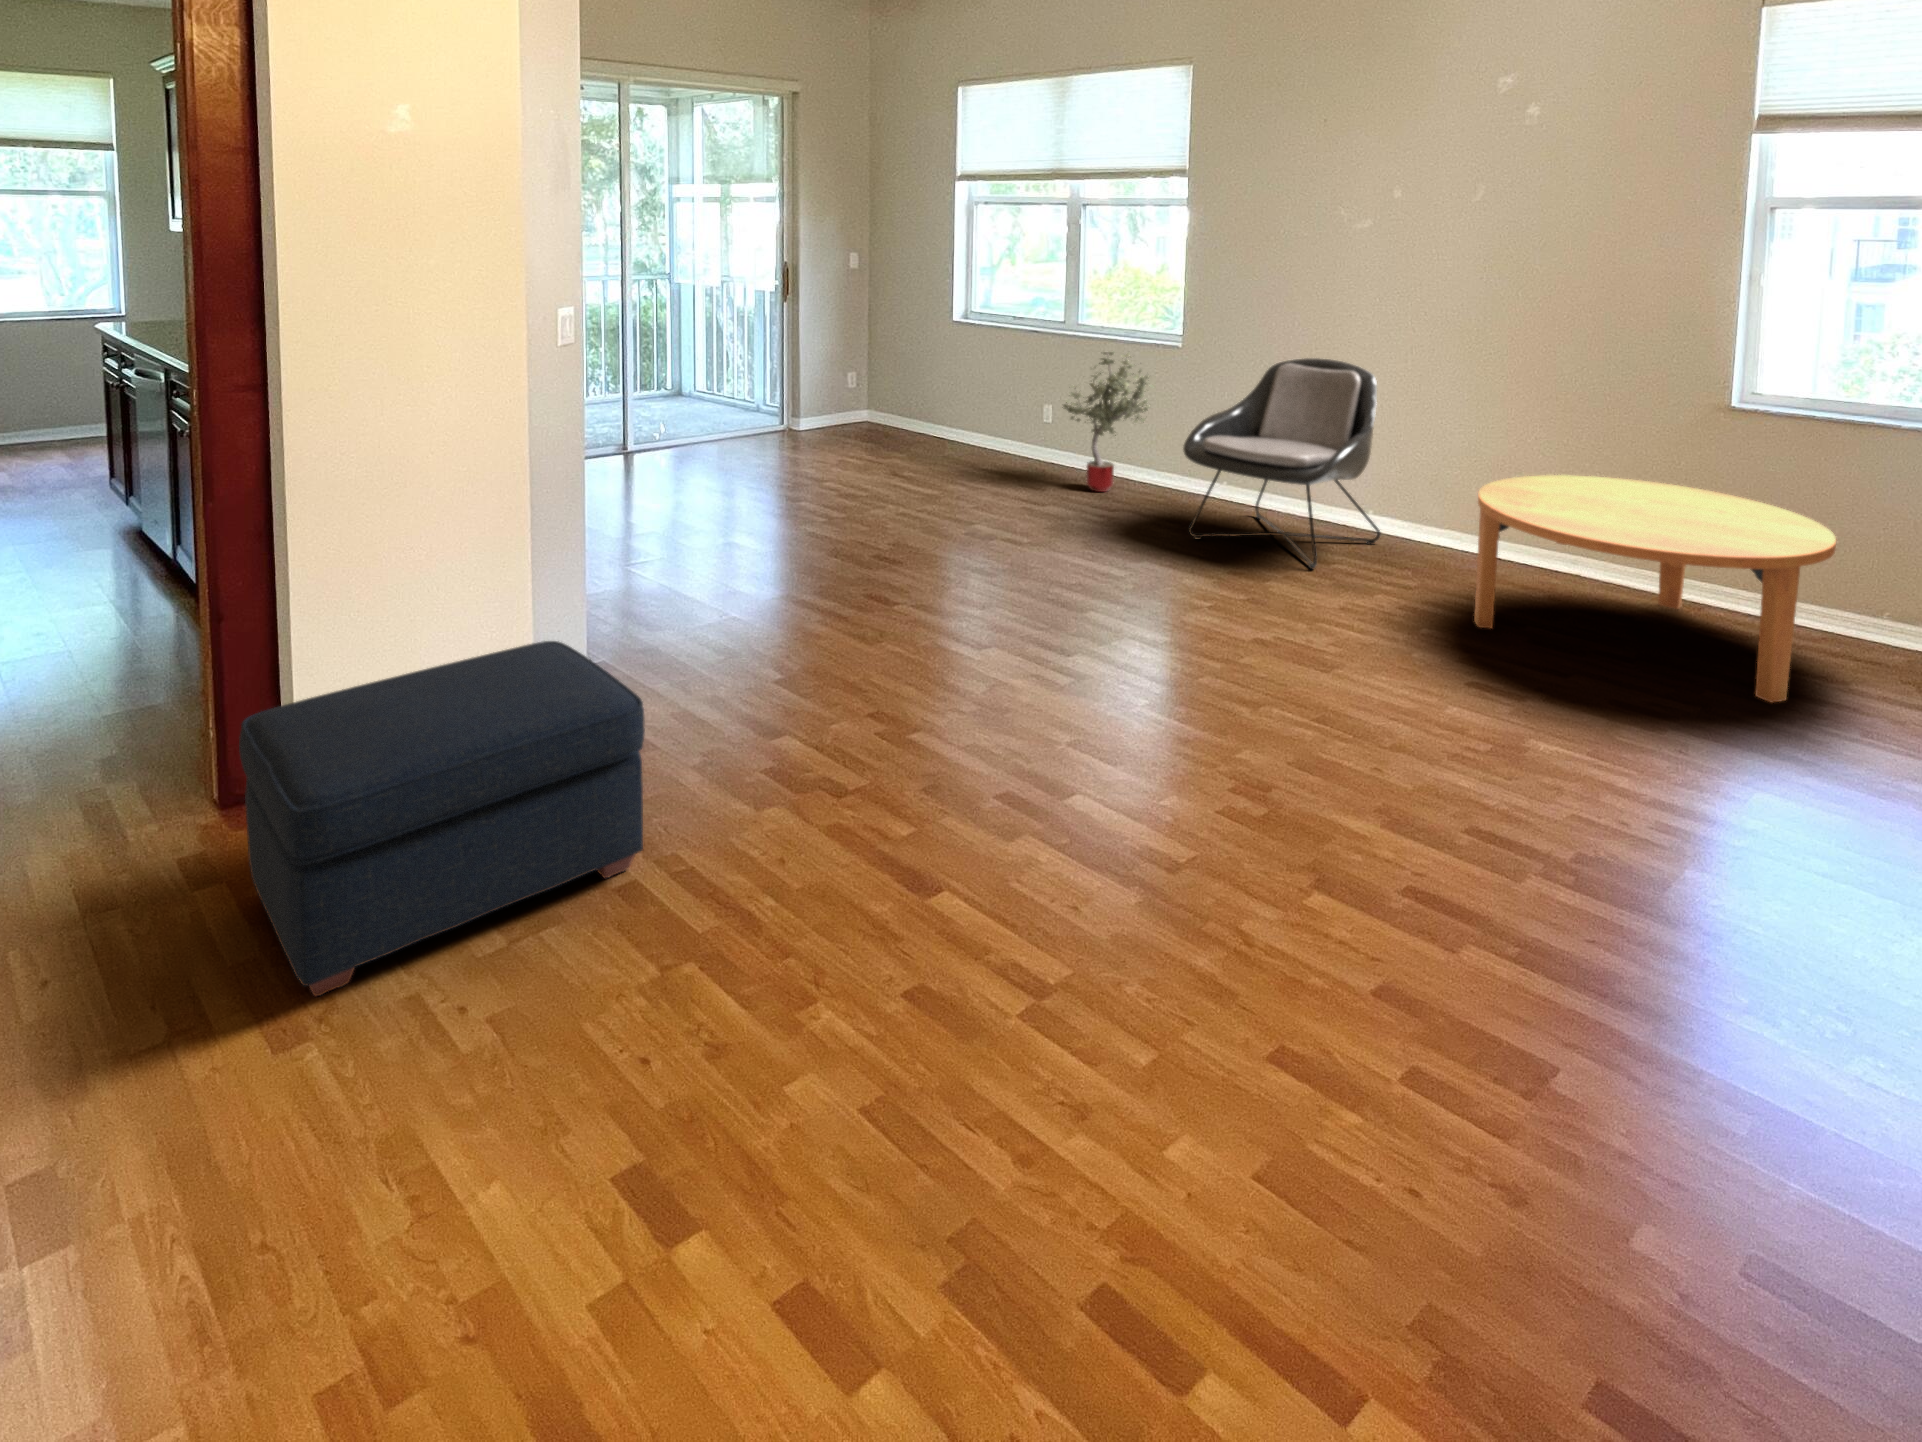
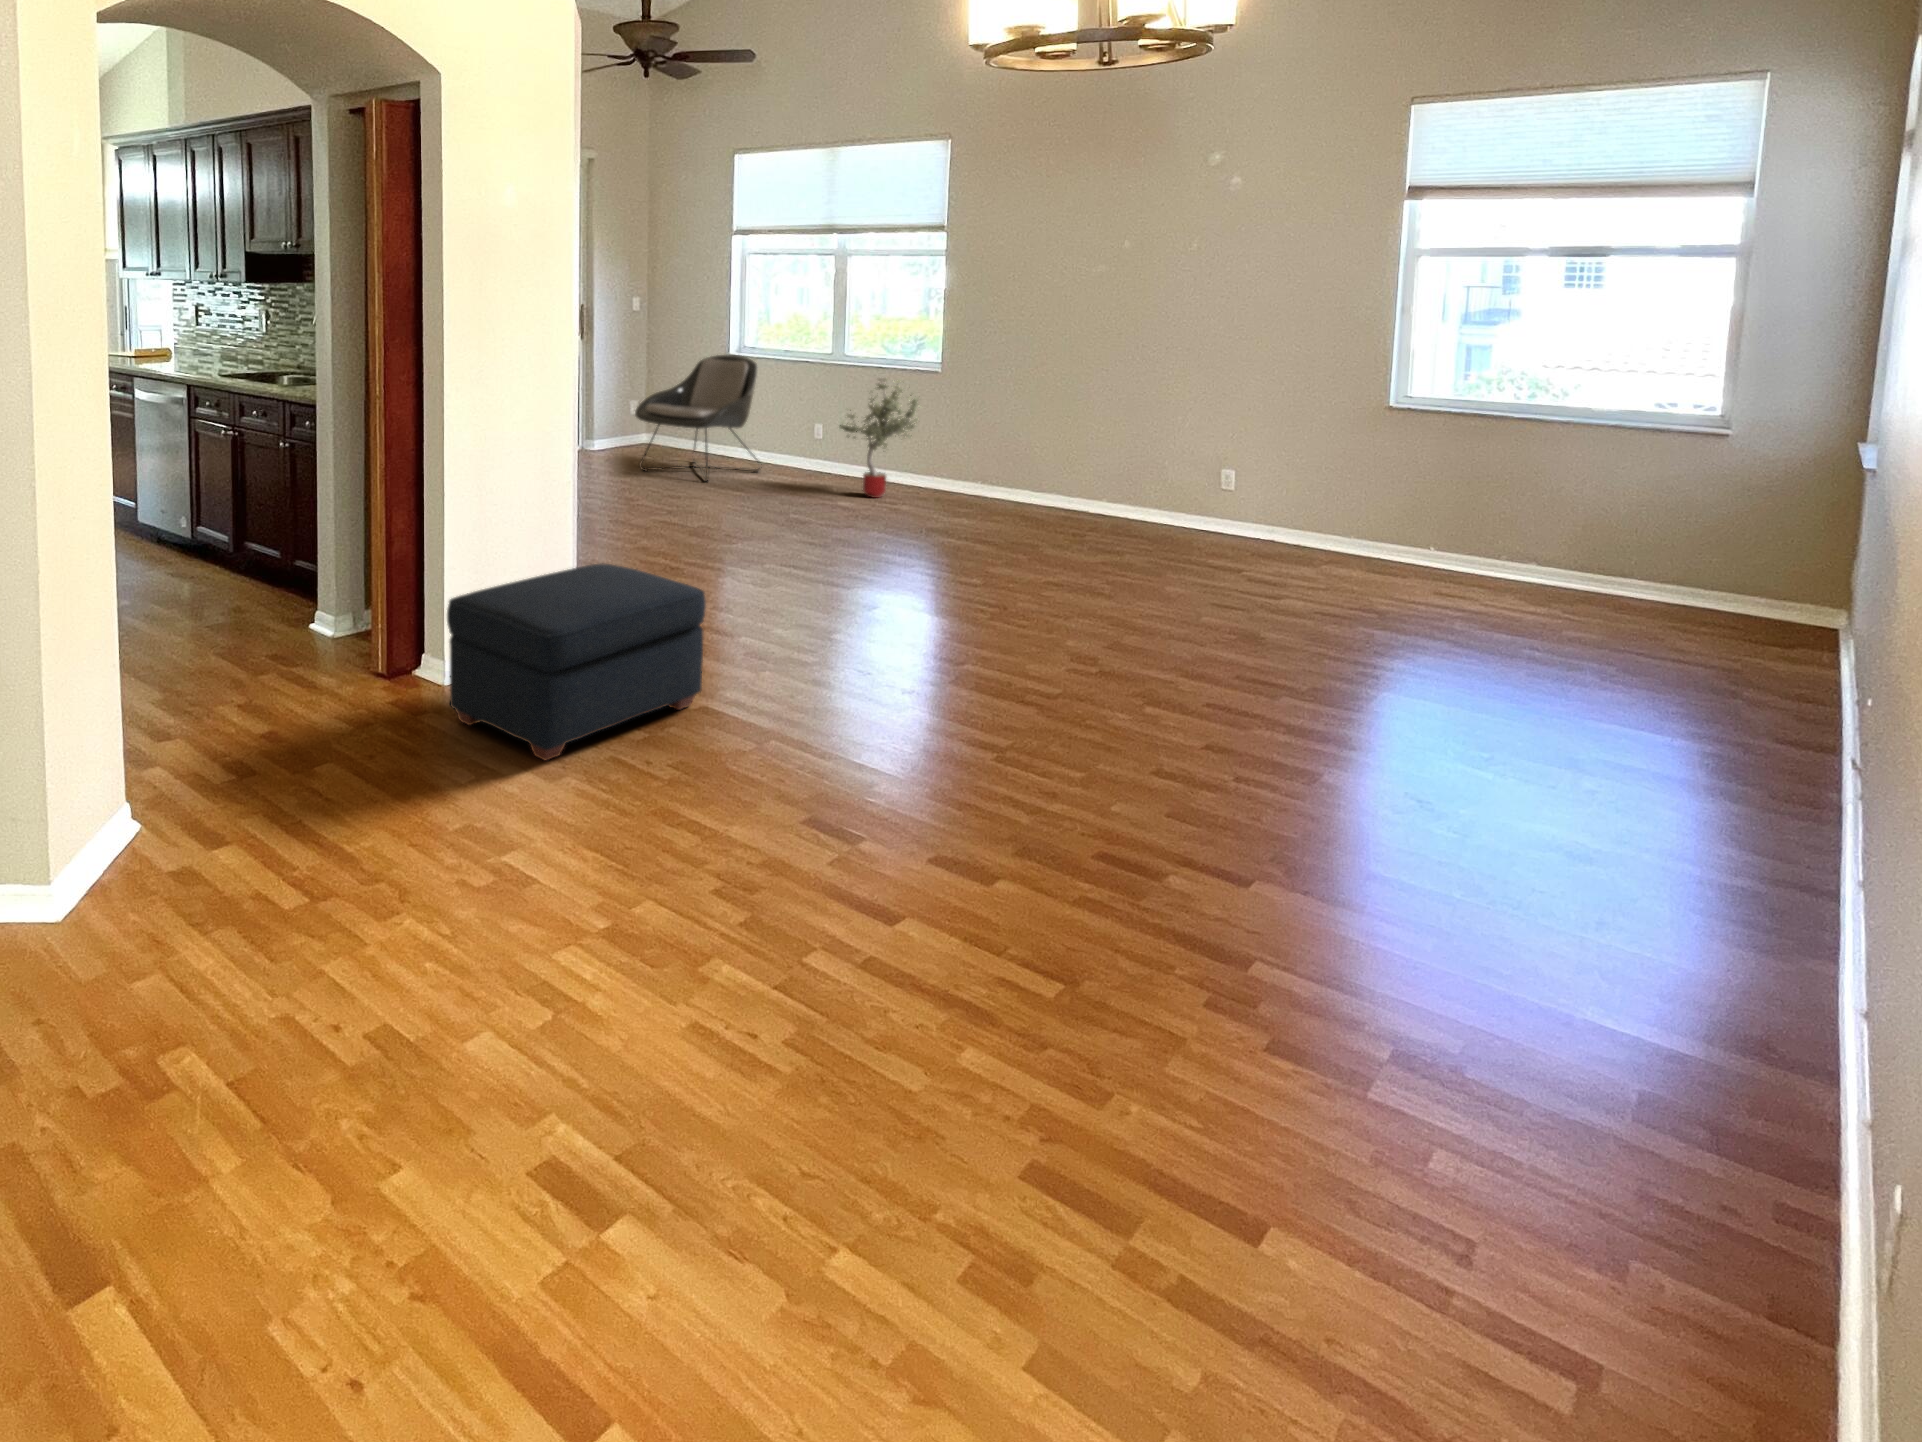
lounge chair: present [1183,358,1380,570] -> present [635,354,762,481]
coffee table: present [1474,475,1836,702] -> none [1207,465,1472,615]

